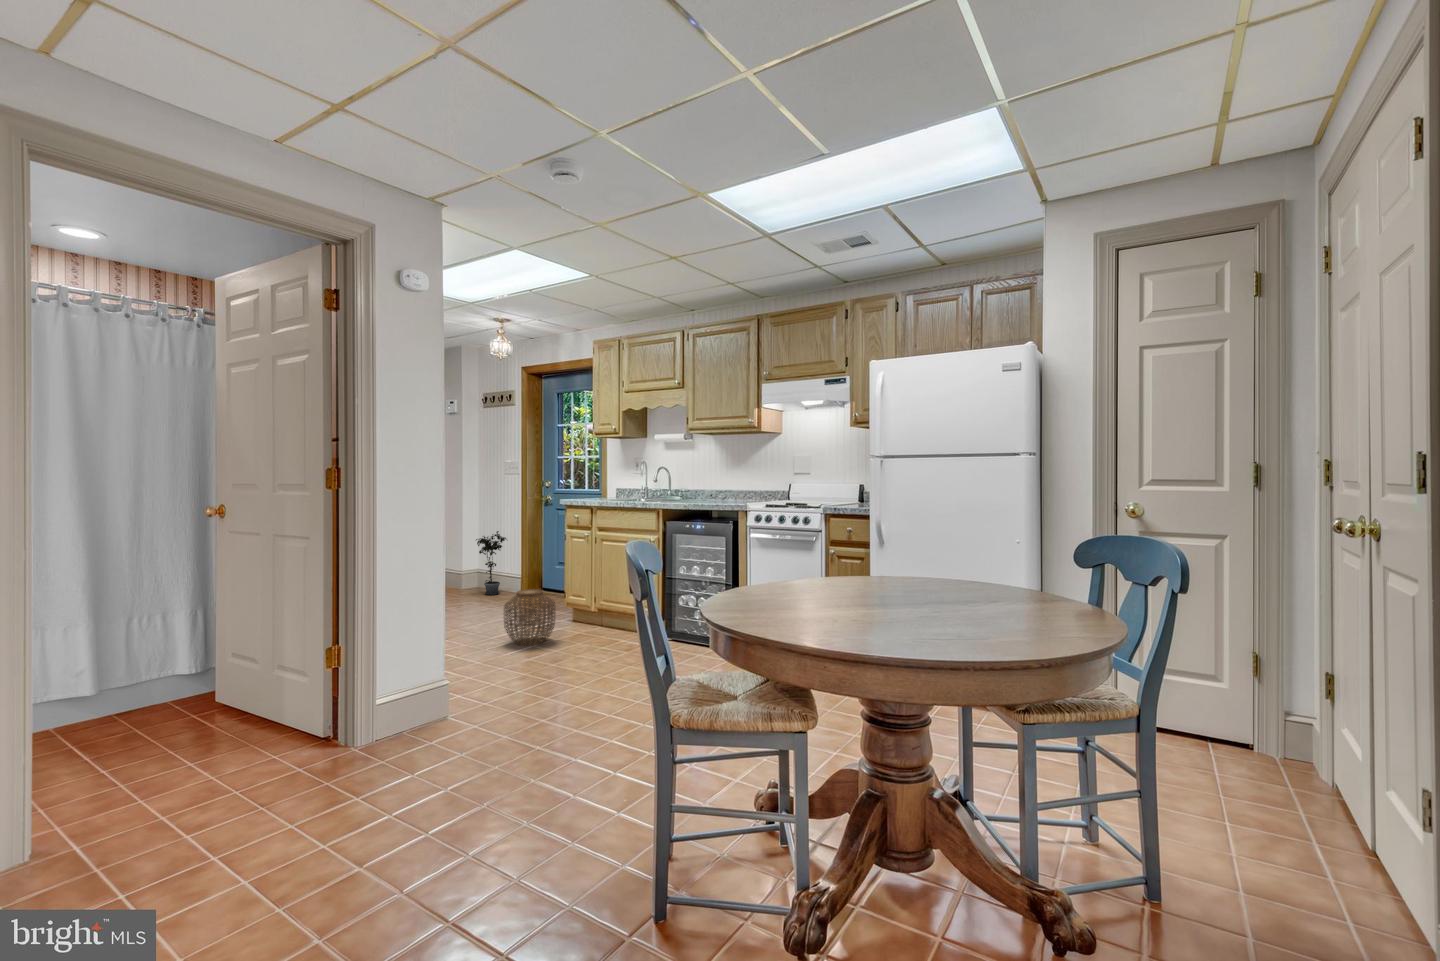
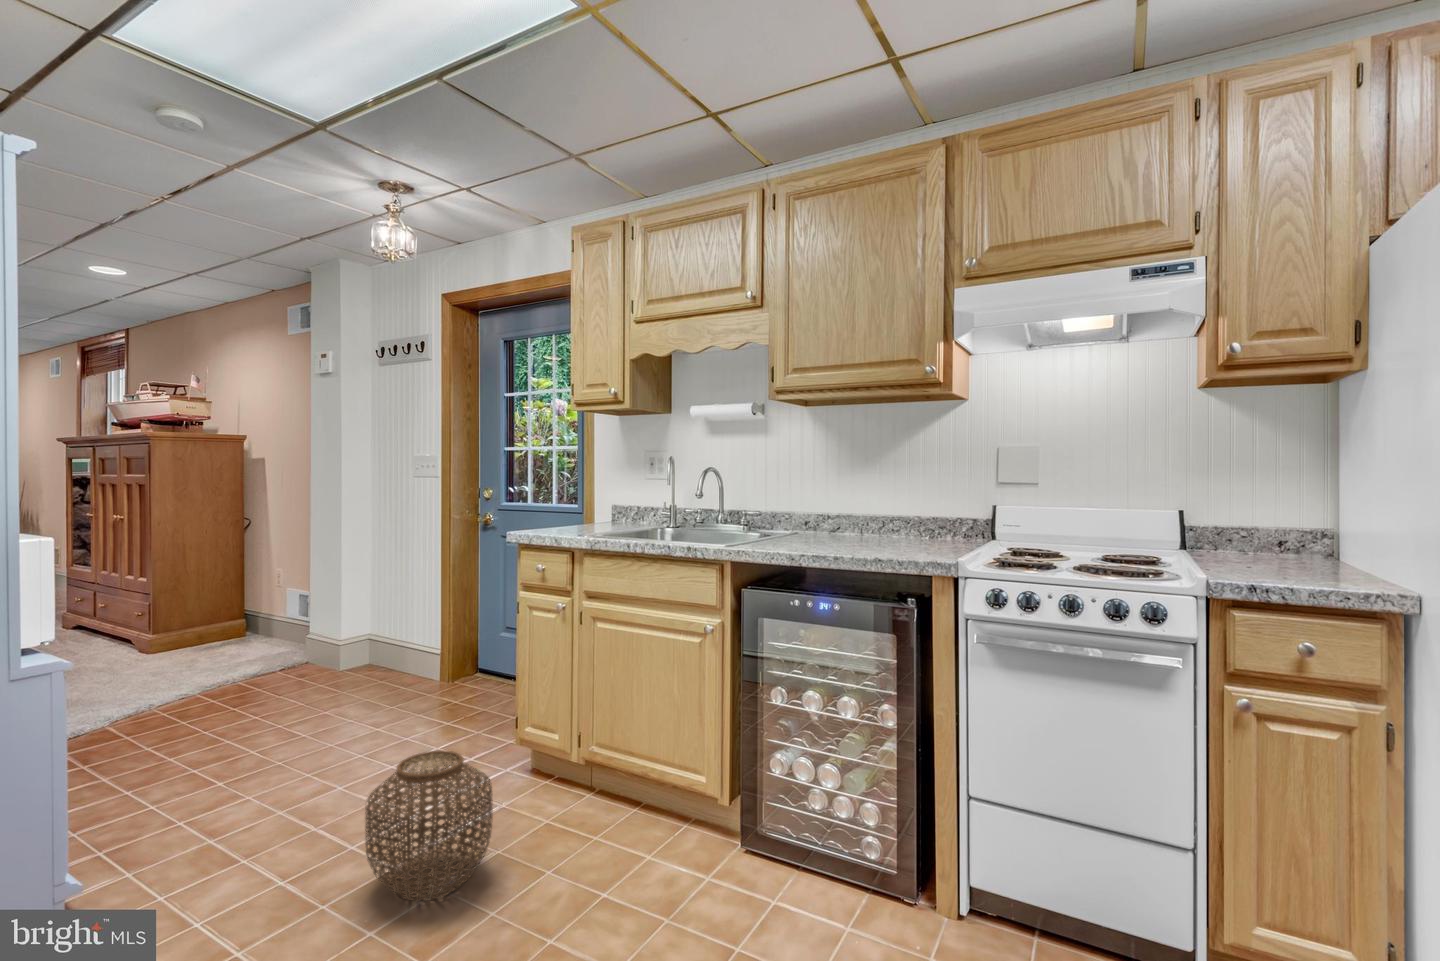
potted plant: present [476,531,506,595] -> none [356,578,418,691]

